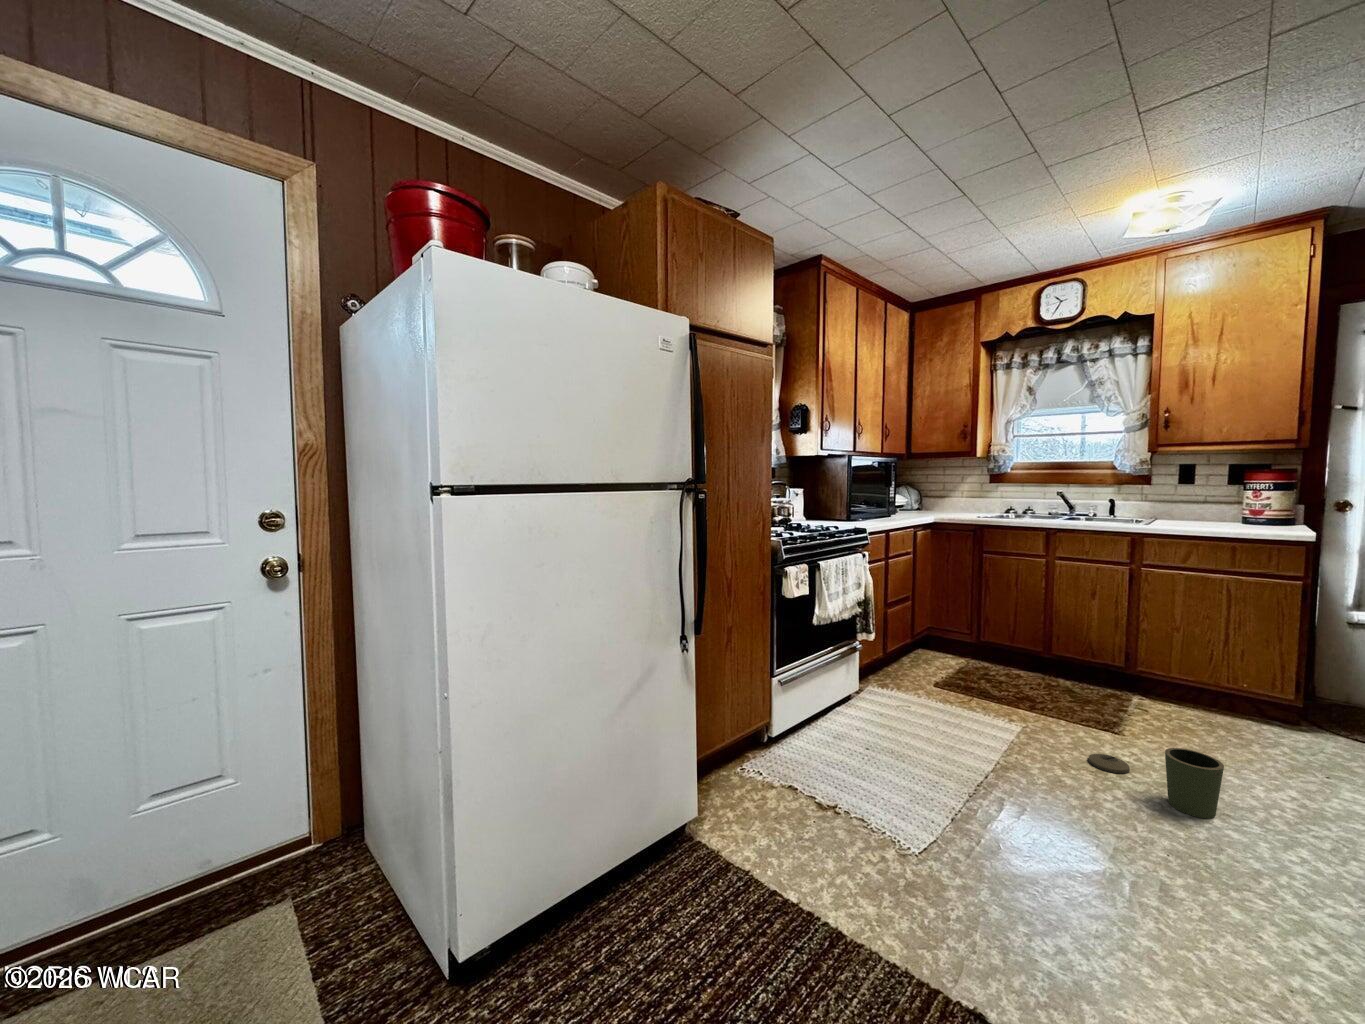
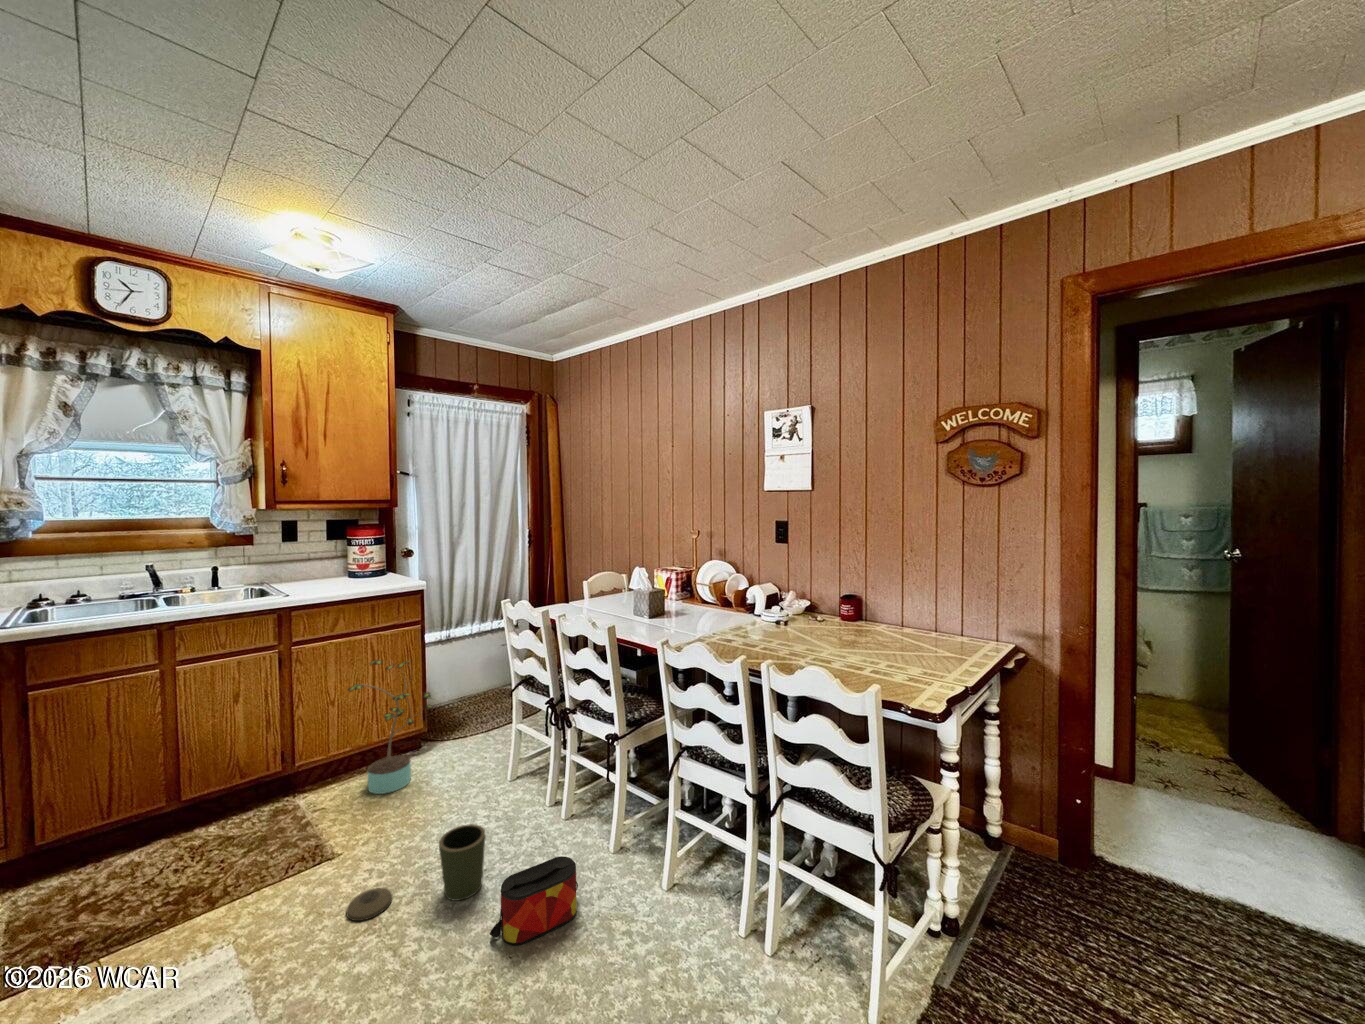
potted plant: none [1178,601,1285,737] -> present [348,660,433,794]
bag: none [1166,799,1304,899] -> present [490,856,578,945]

